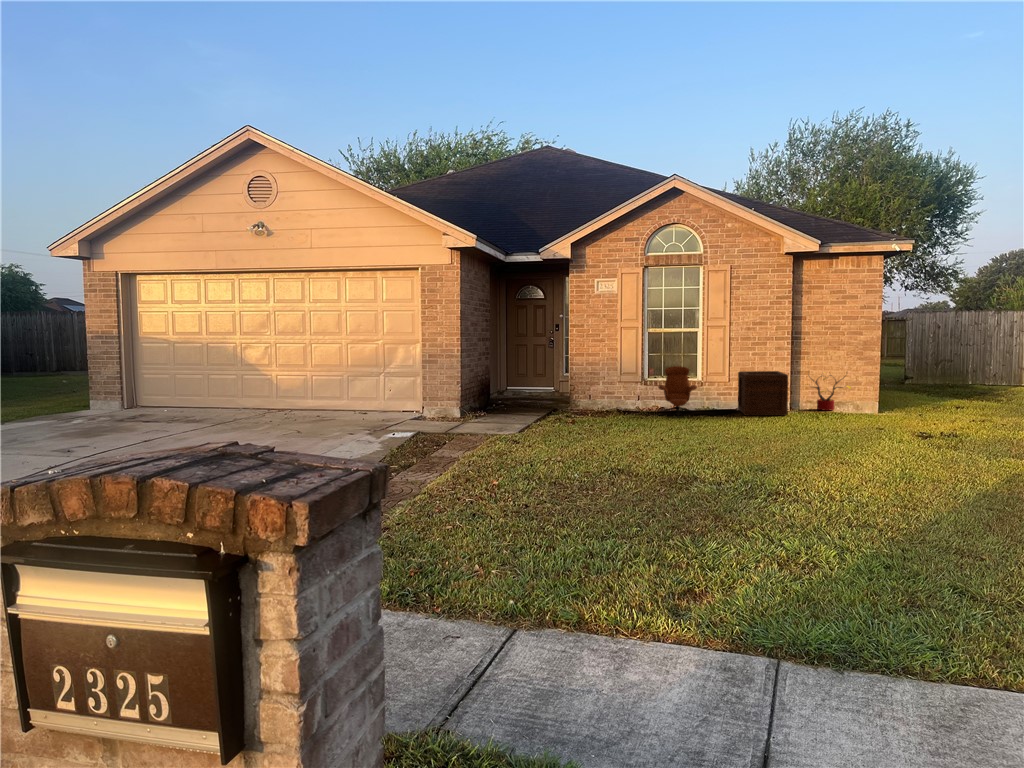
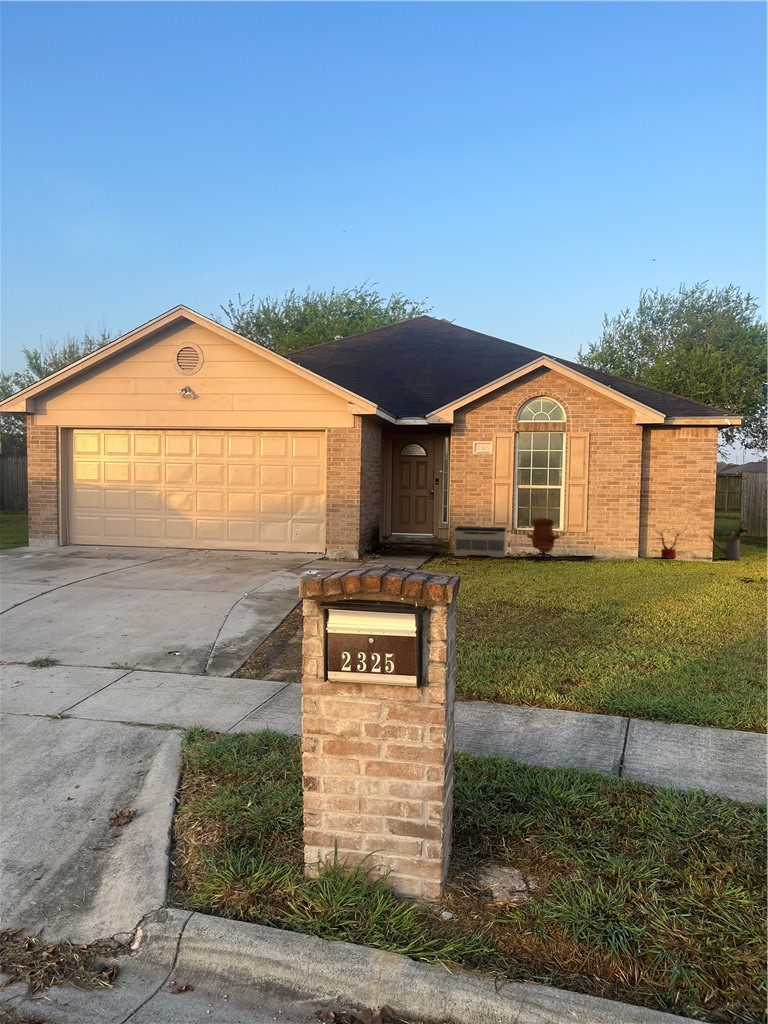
wooden crate: present [738,371,788,416] -> none [594,524,637,562]
bench: none [573,378,634,413] -> present [454,526,506,557]
watering can: none [873,378,917,411] -> present [709,532,740,560]

